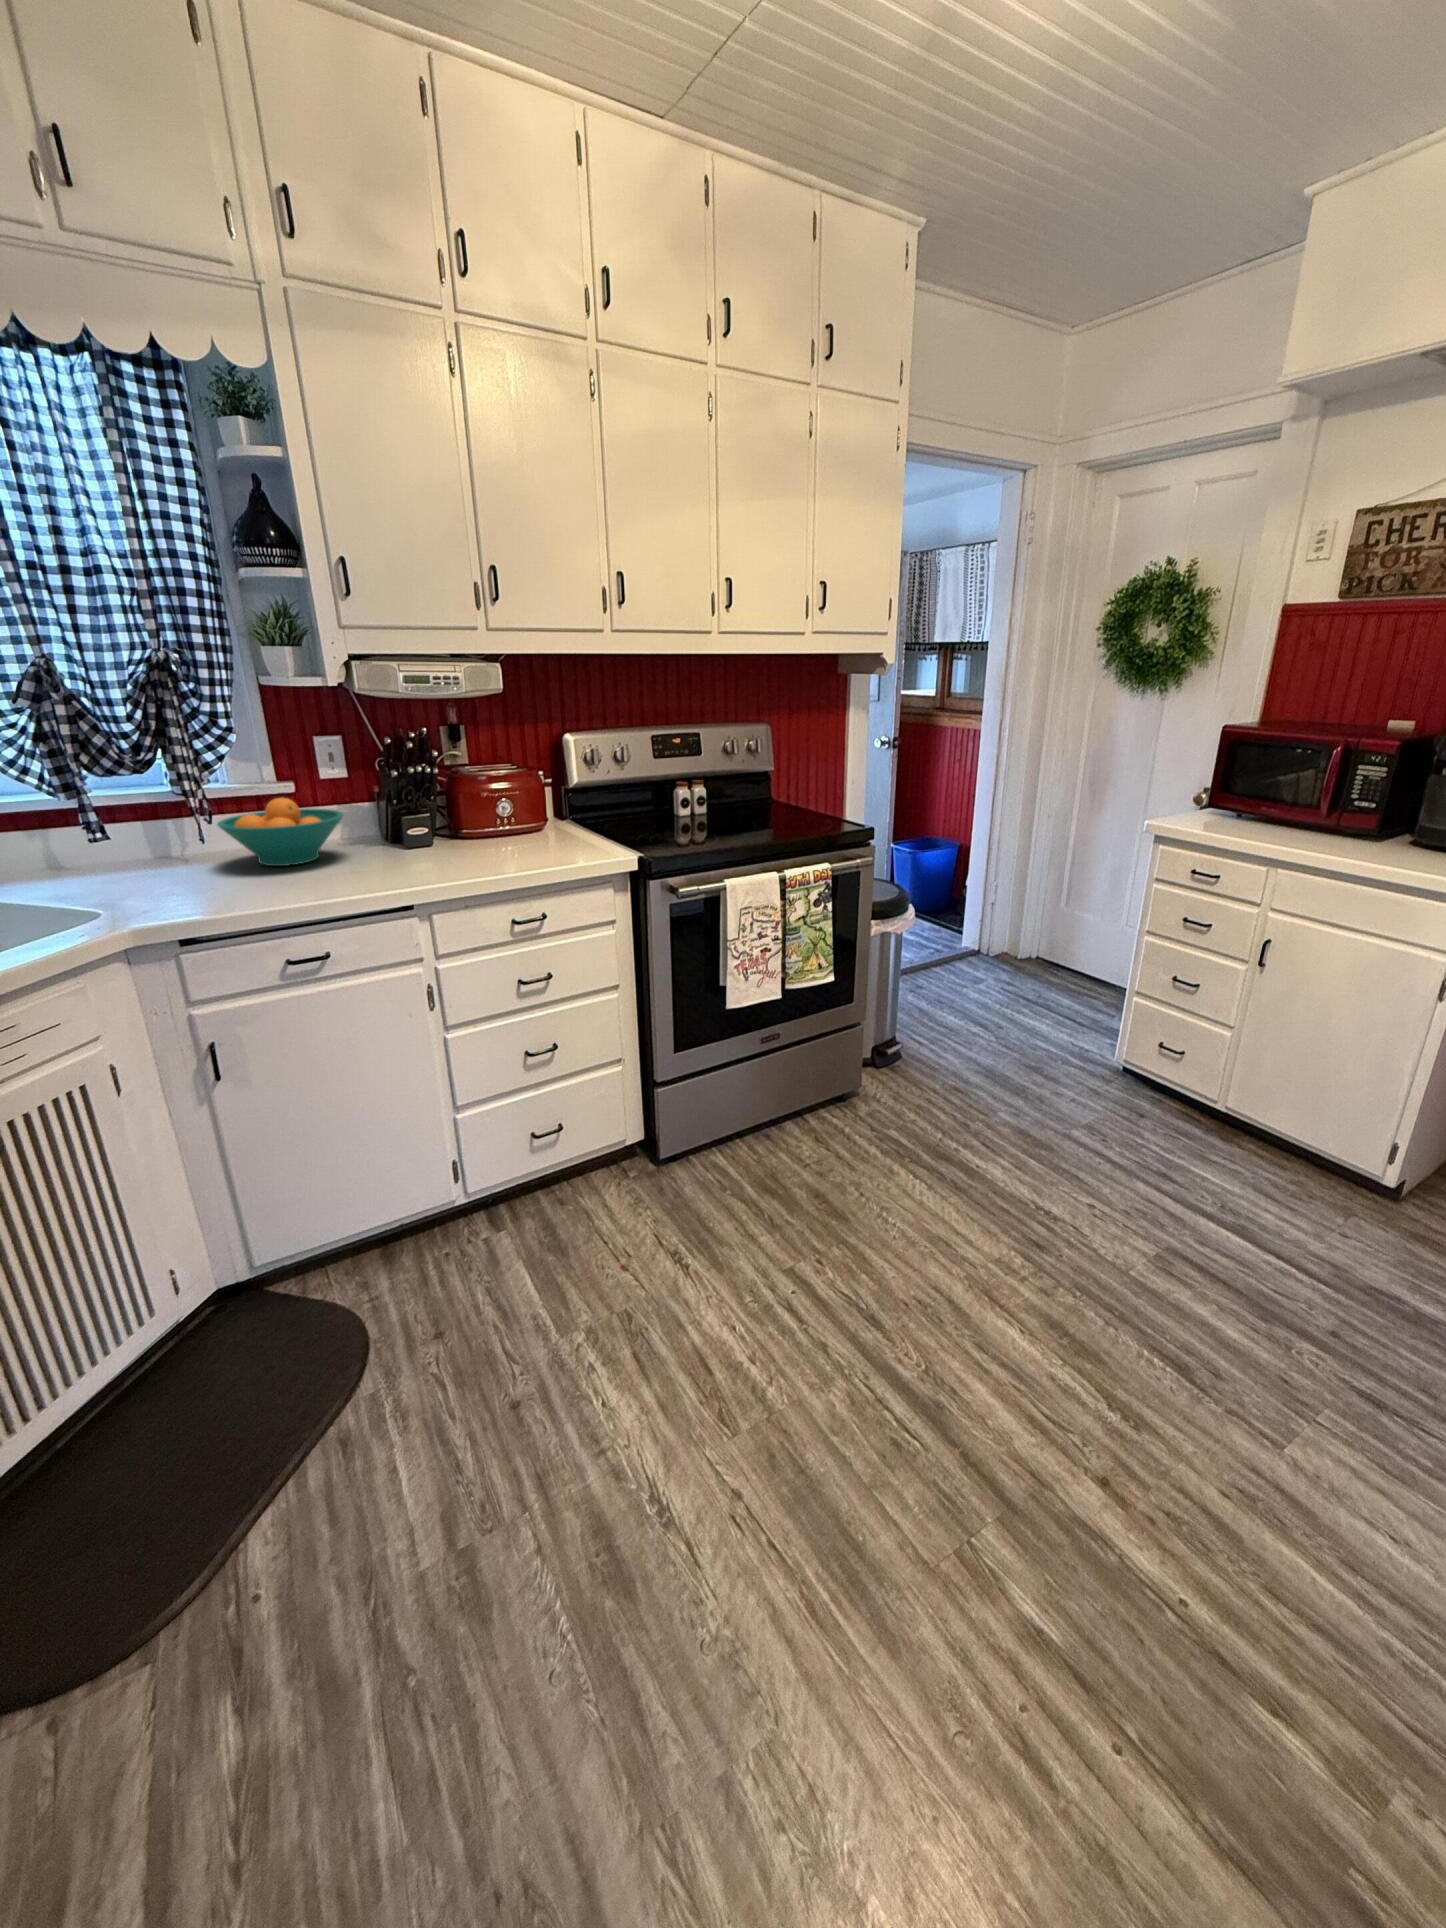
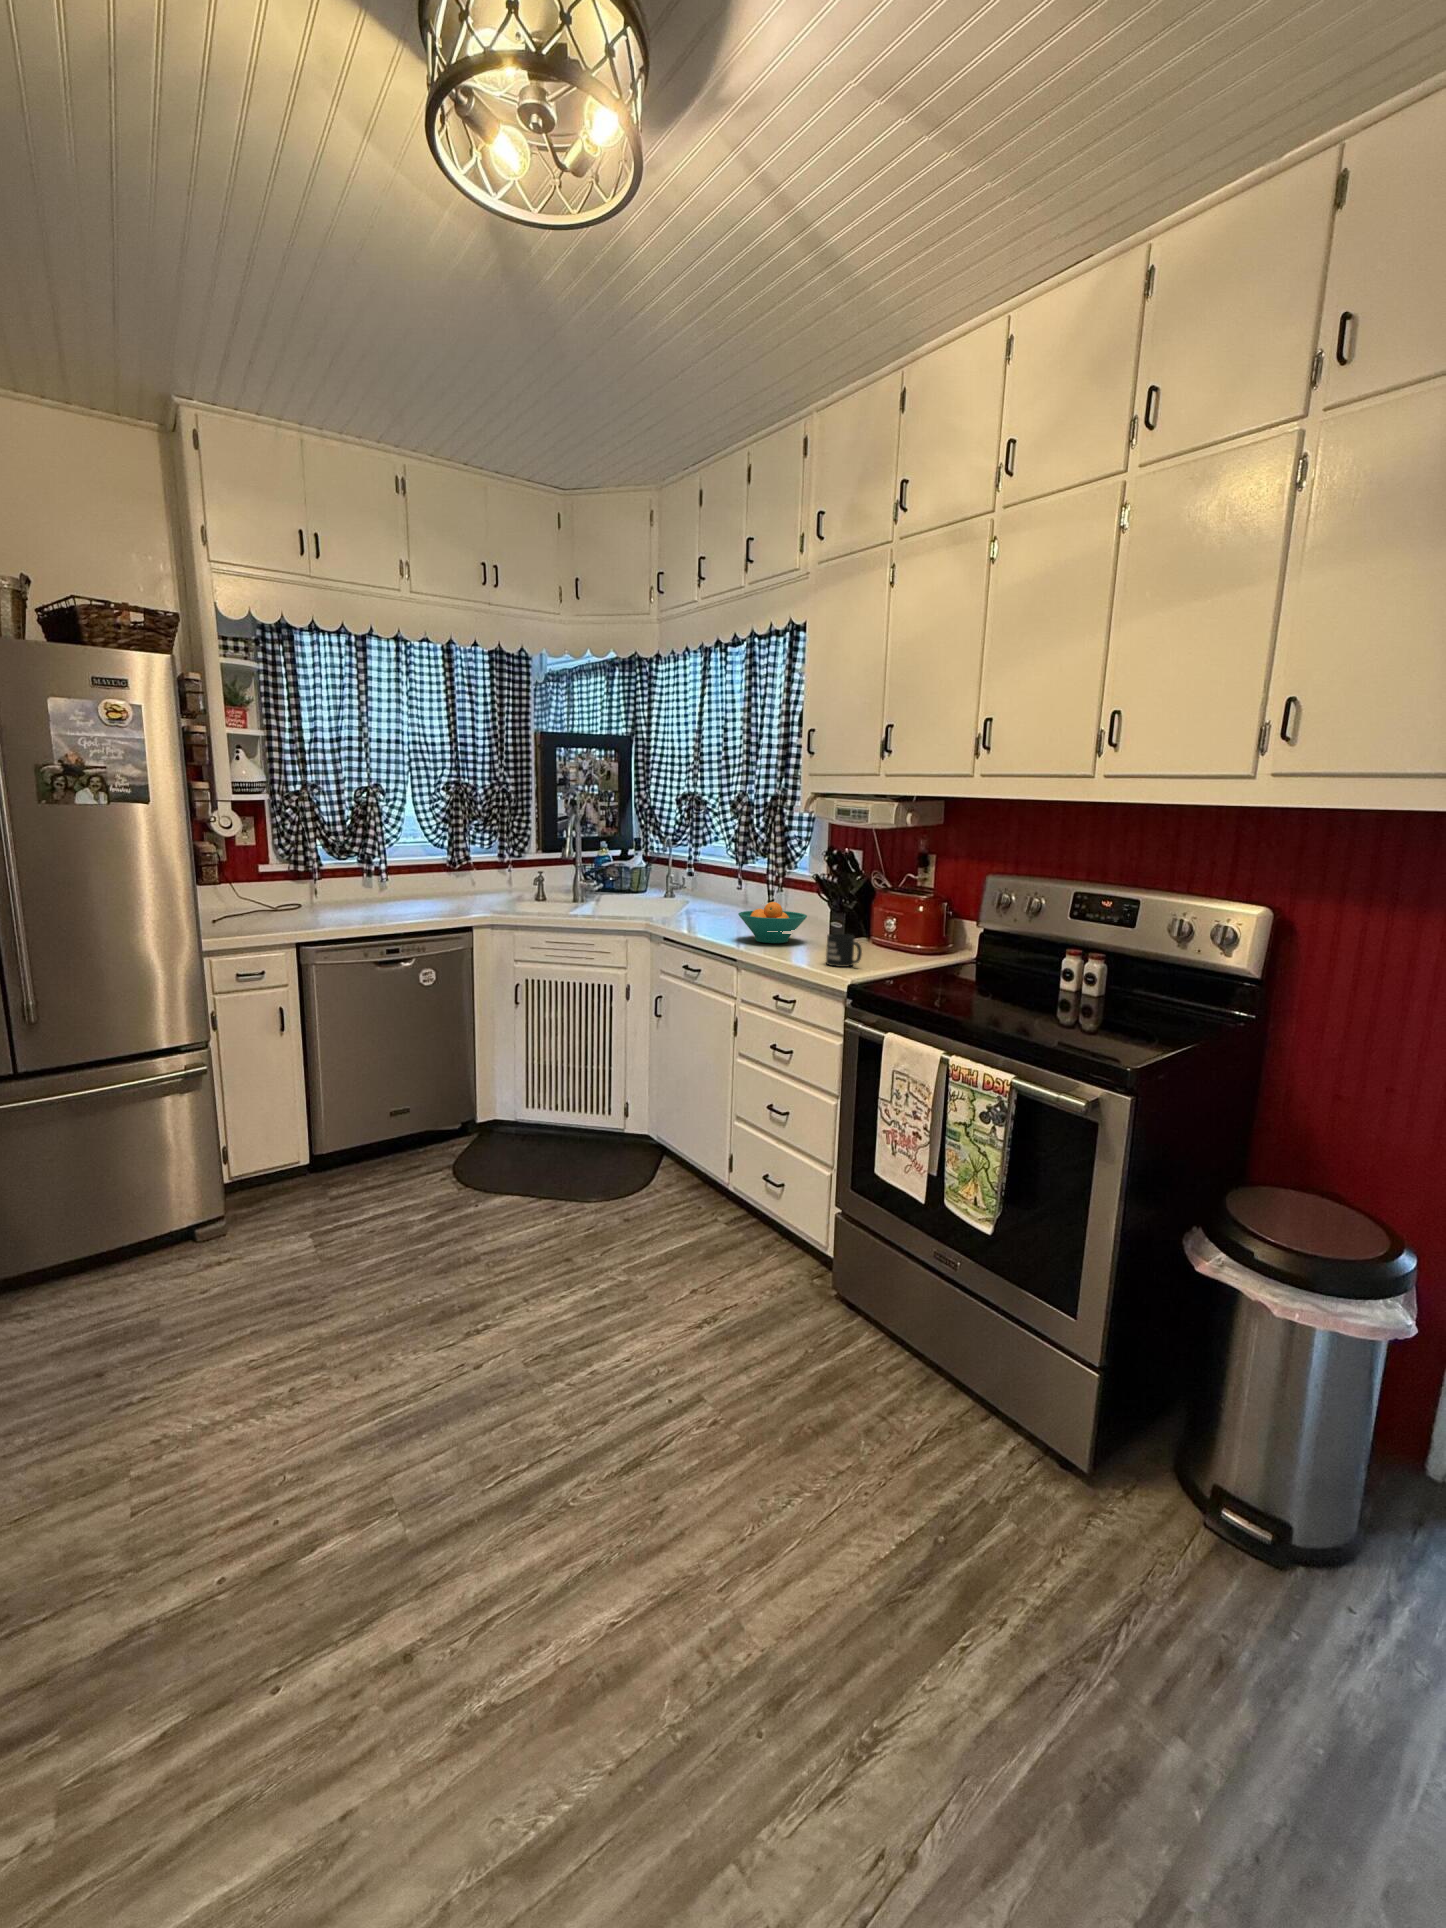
mug: none [482,809,534,851] -> present [826,934,862,967]

